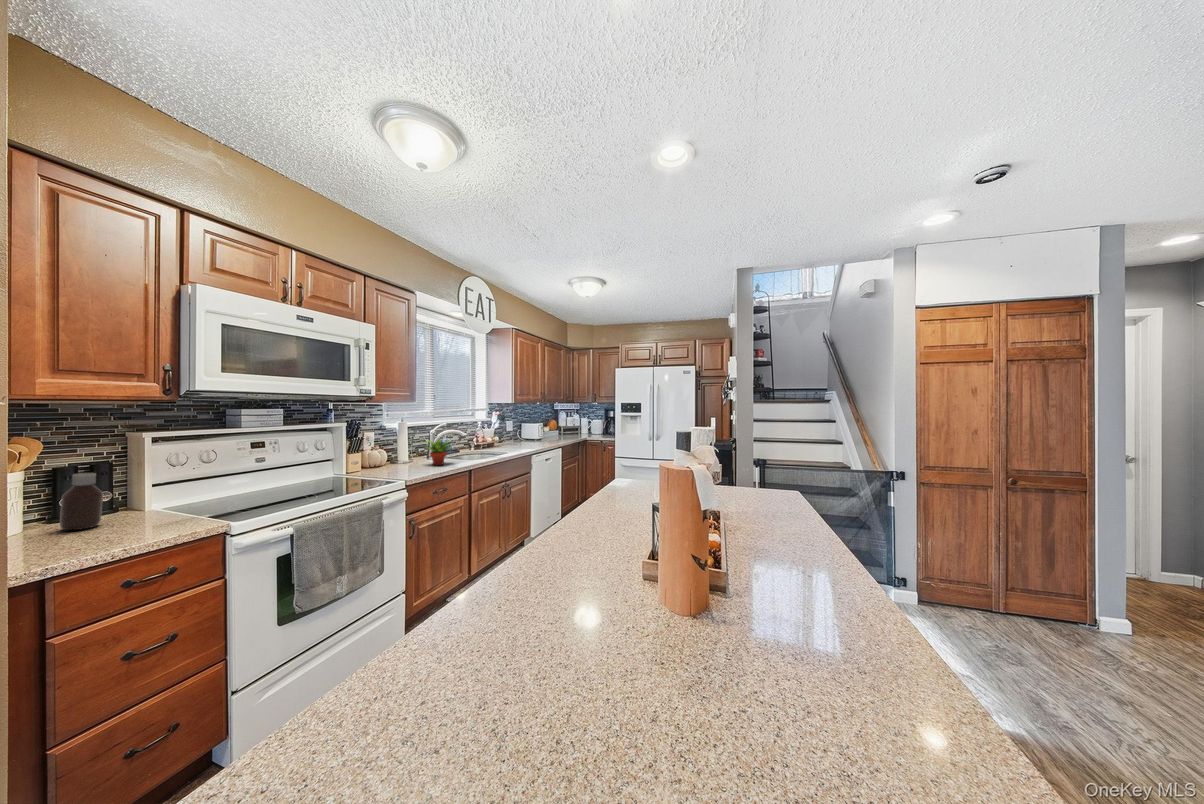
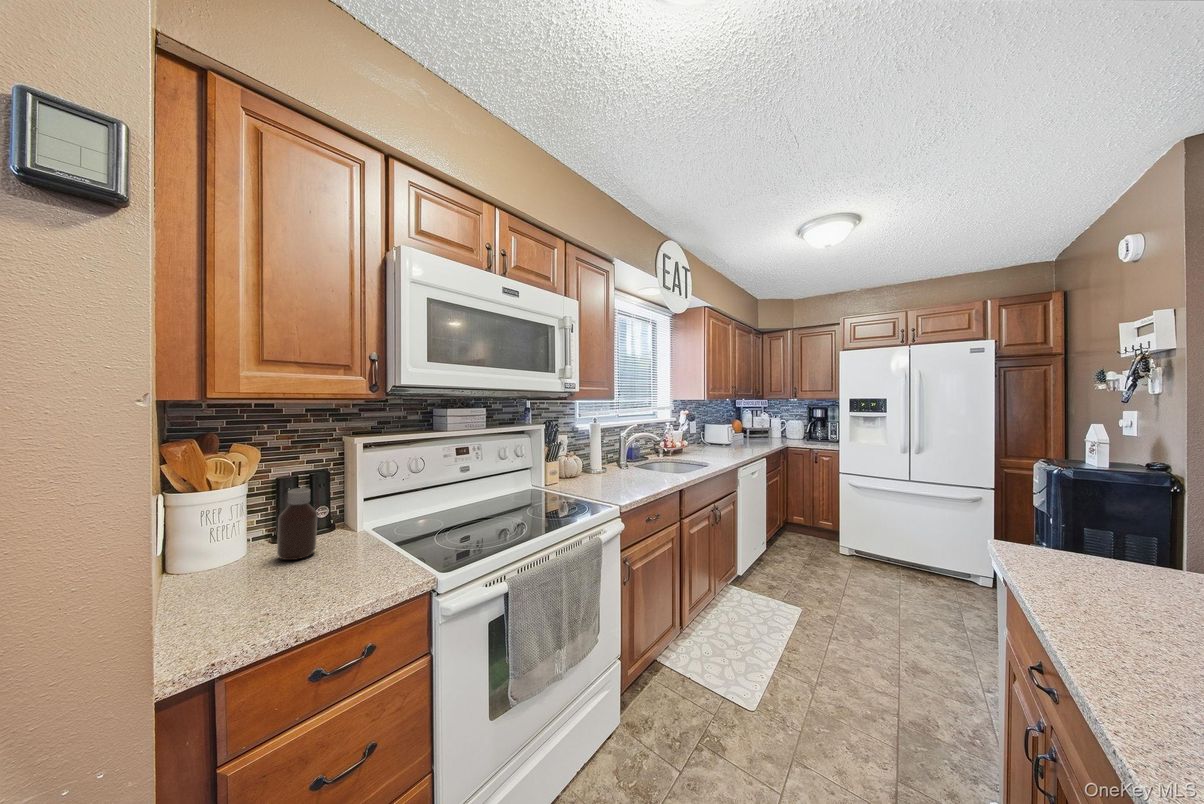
succulent plant: present [426,439,451,465] -> none [621,441,659,478]

